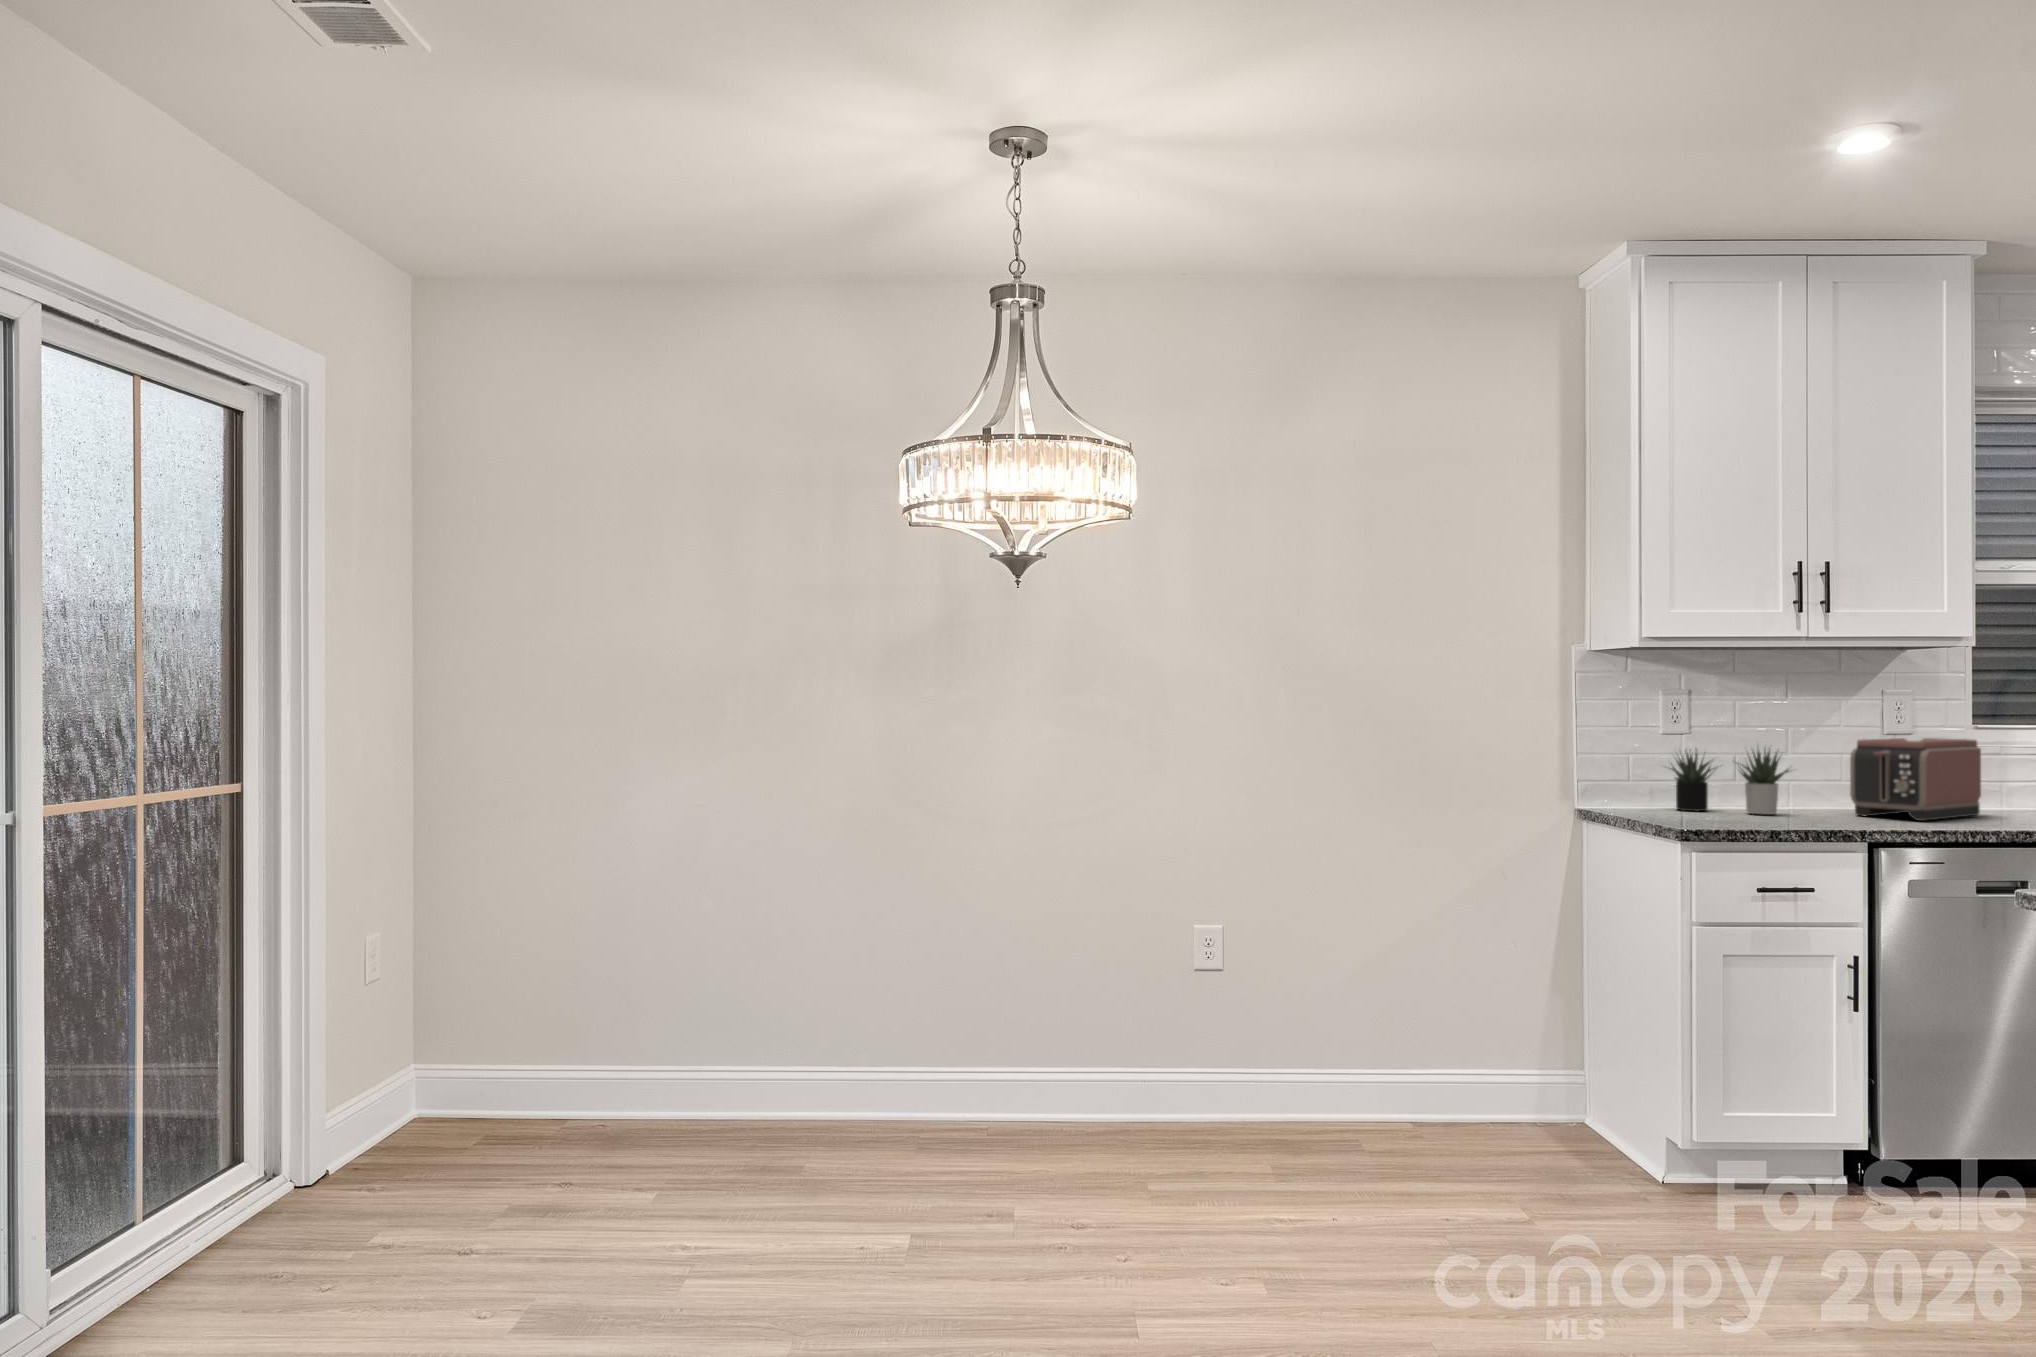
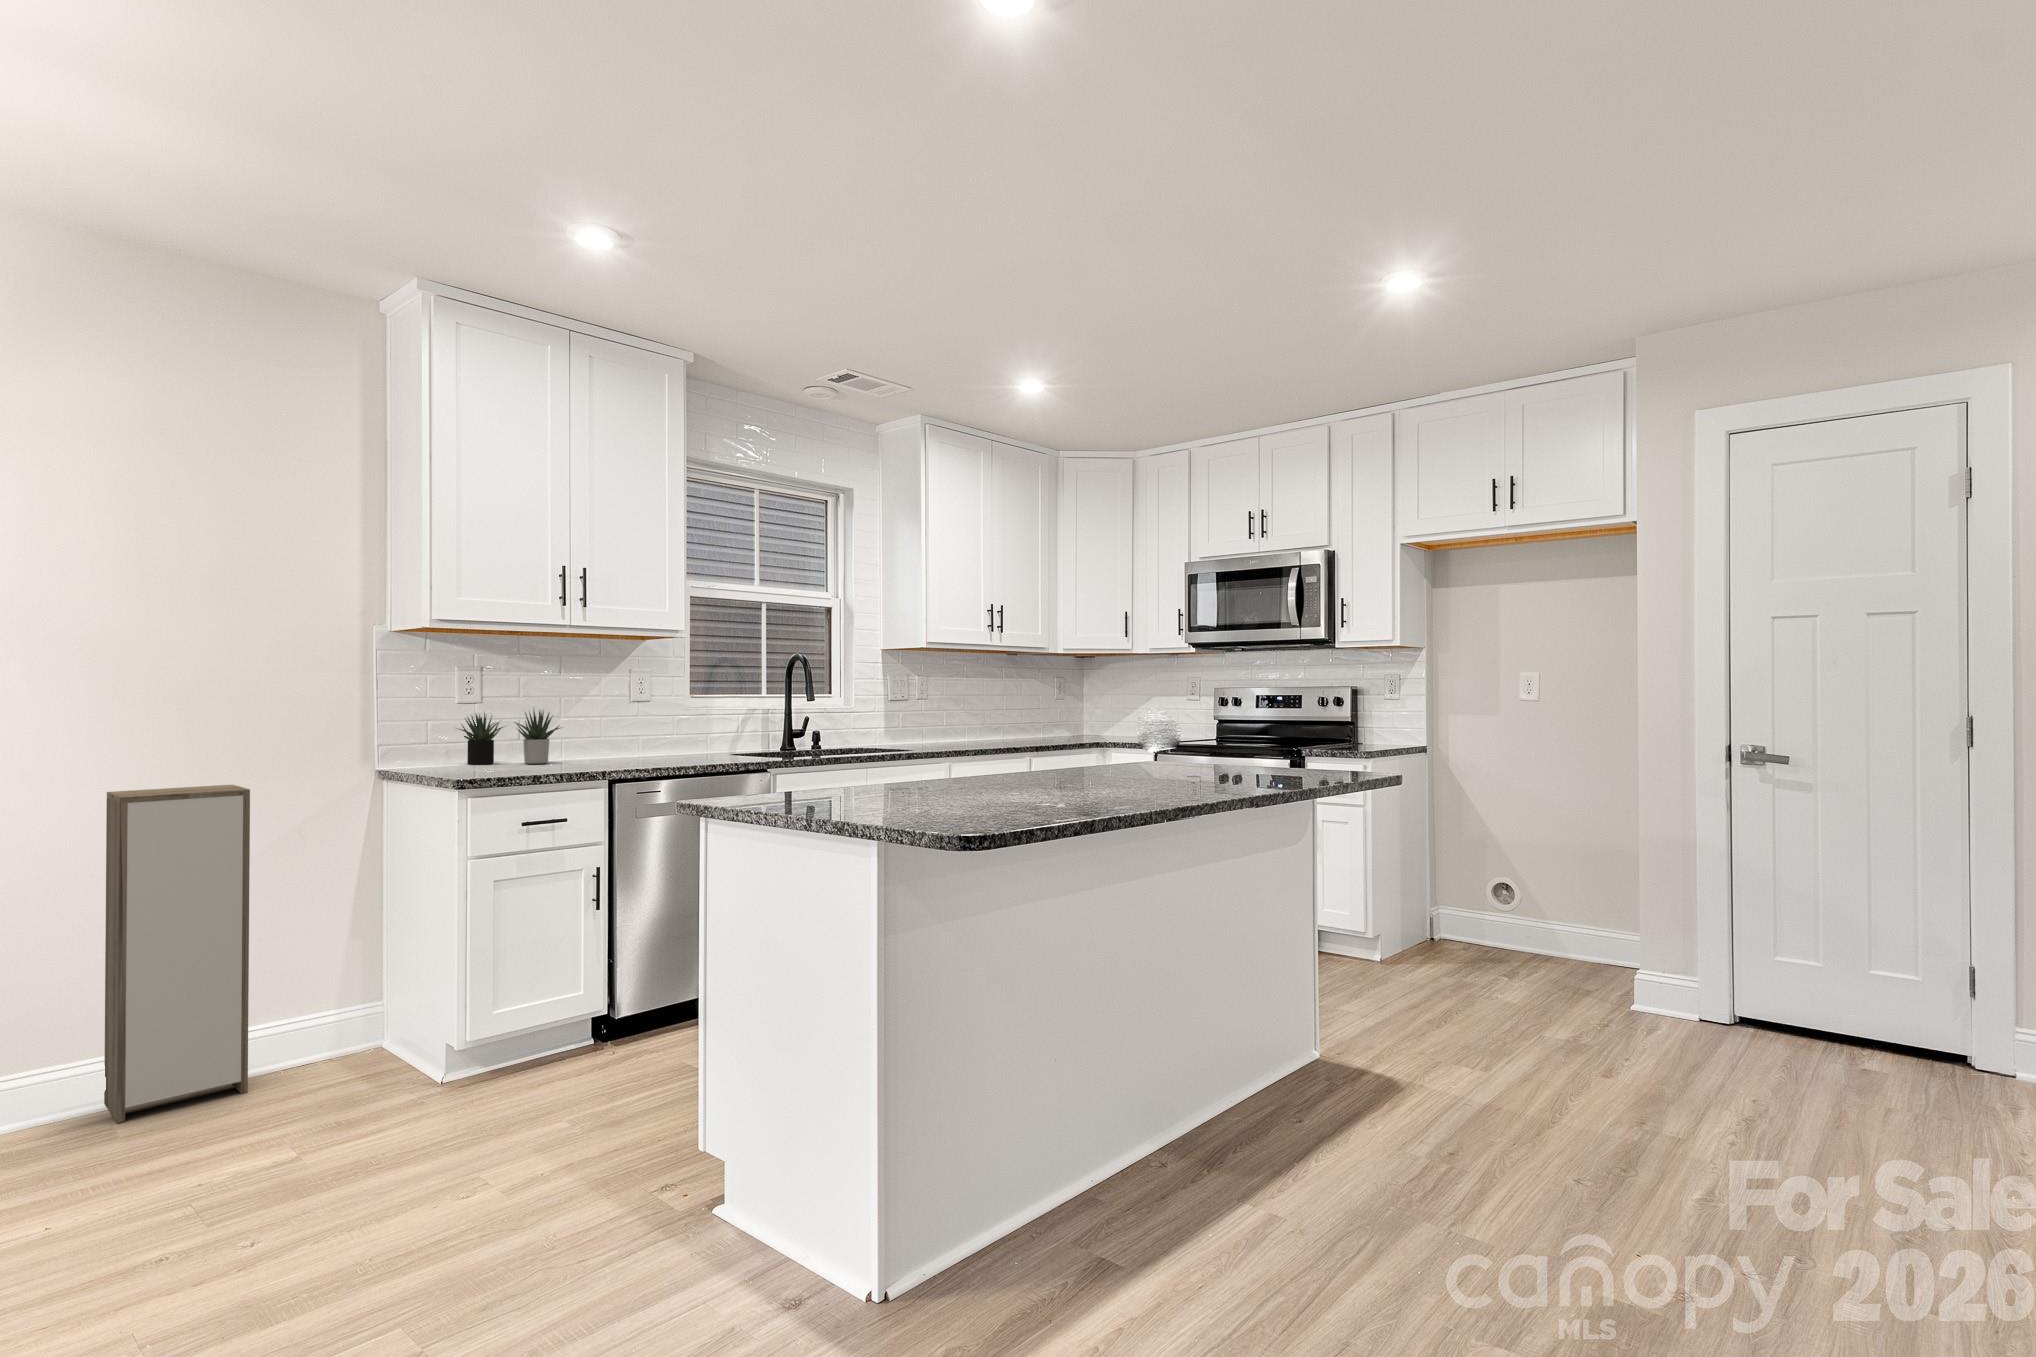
toaster: present [1850,738,1981,821] -> none [603,702,692,761]
storage cabinet: none [1341,817,1463,1143] -> present [104,785,250,1123]

